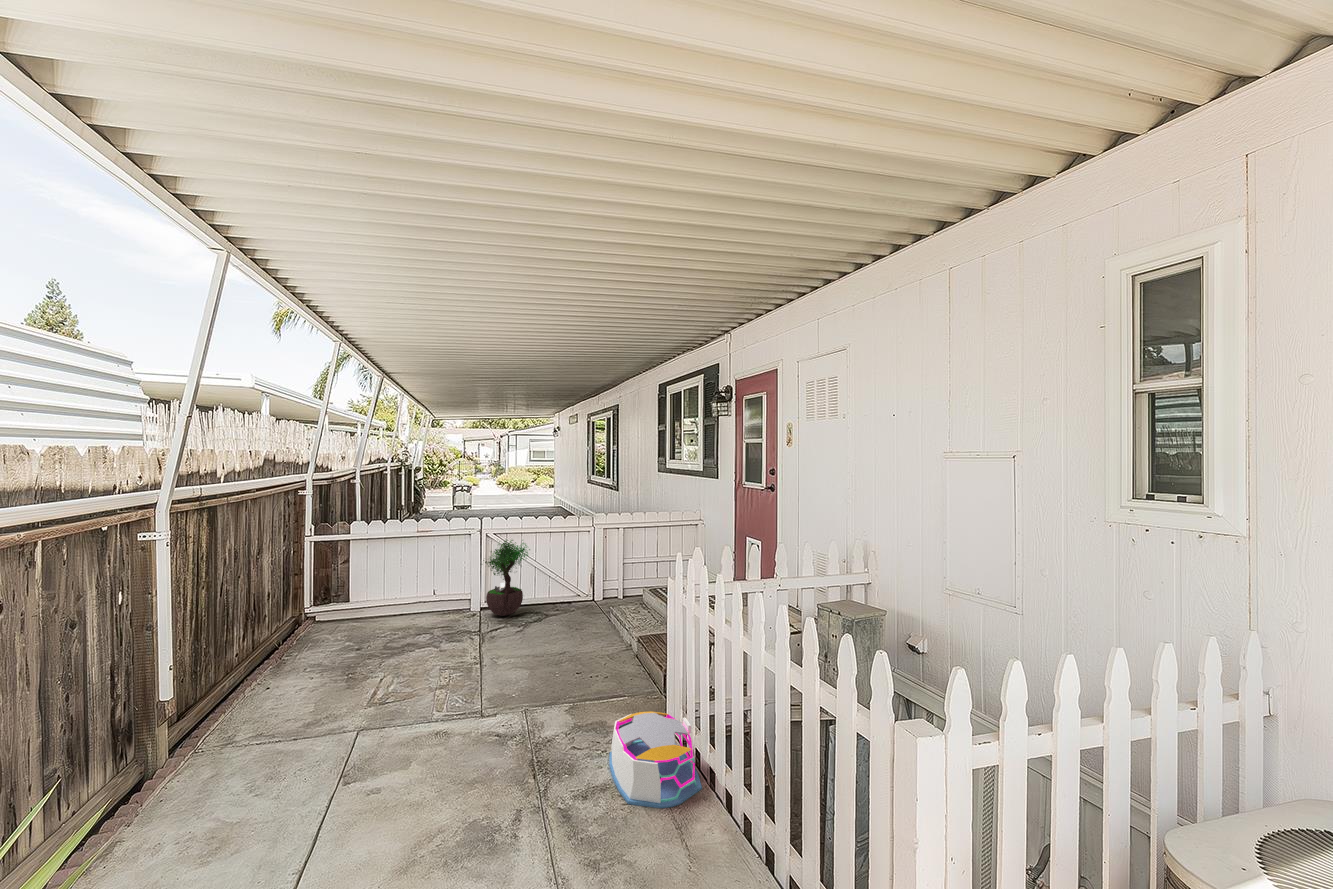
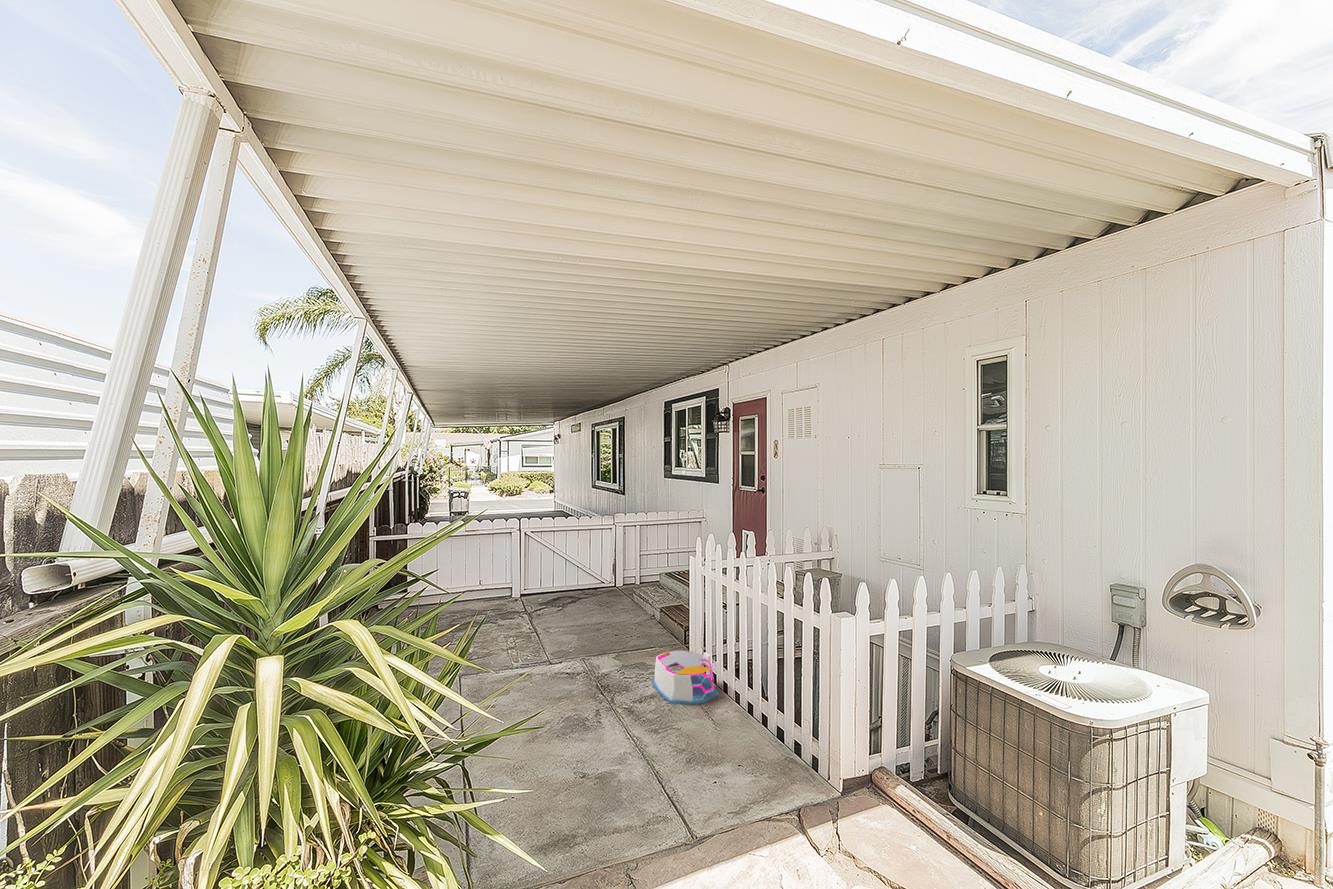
potted tree: present [483,540,530,616] -> none [525,532,565,600]

